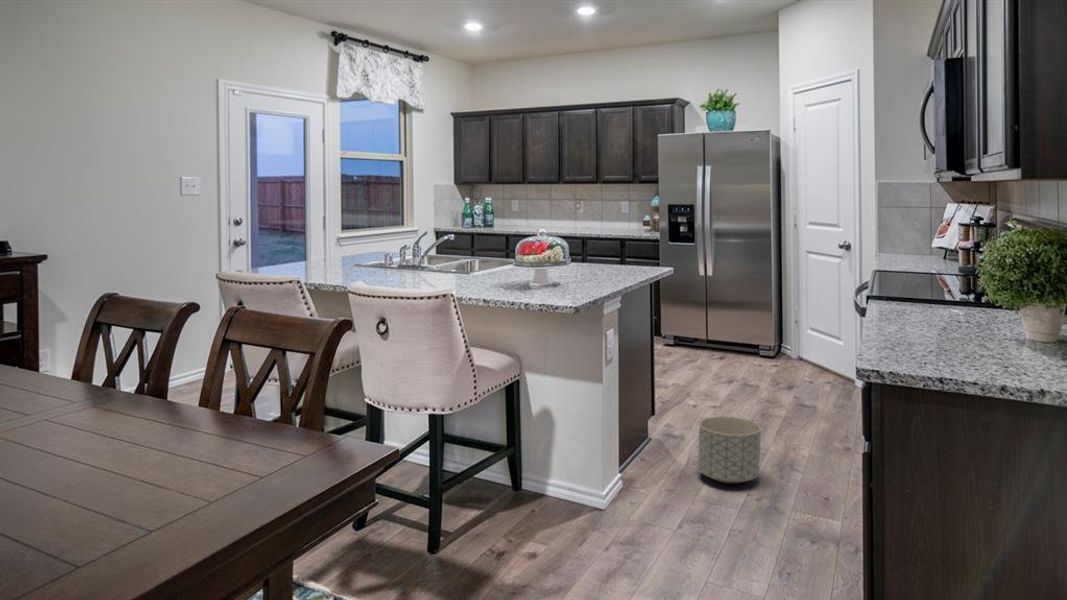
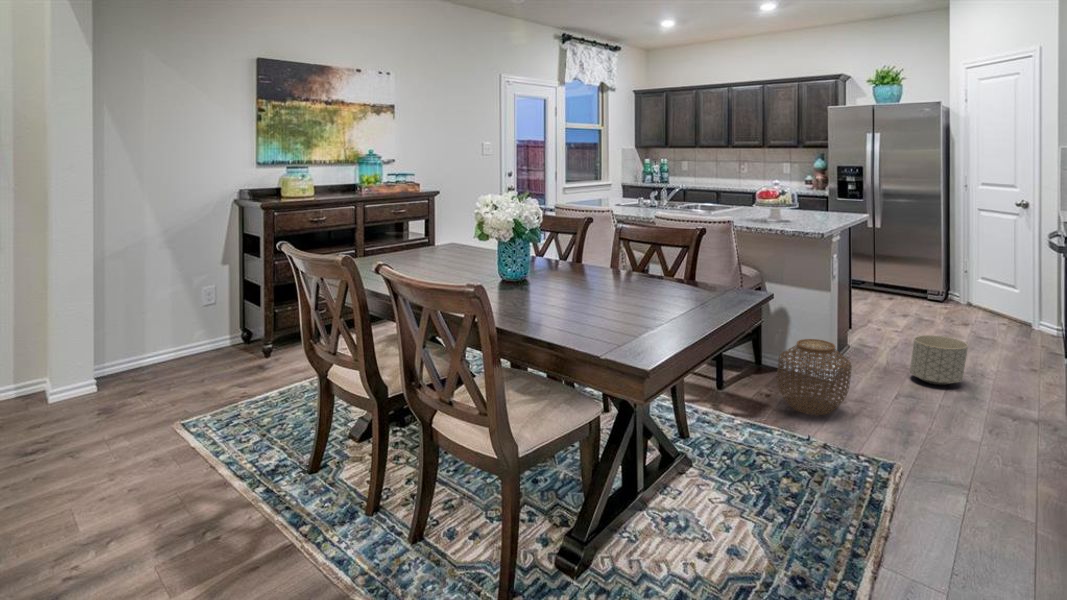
woven basket: none [497,430,590,541] -> present [777,339,852,415]

